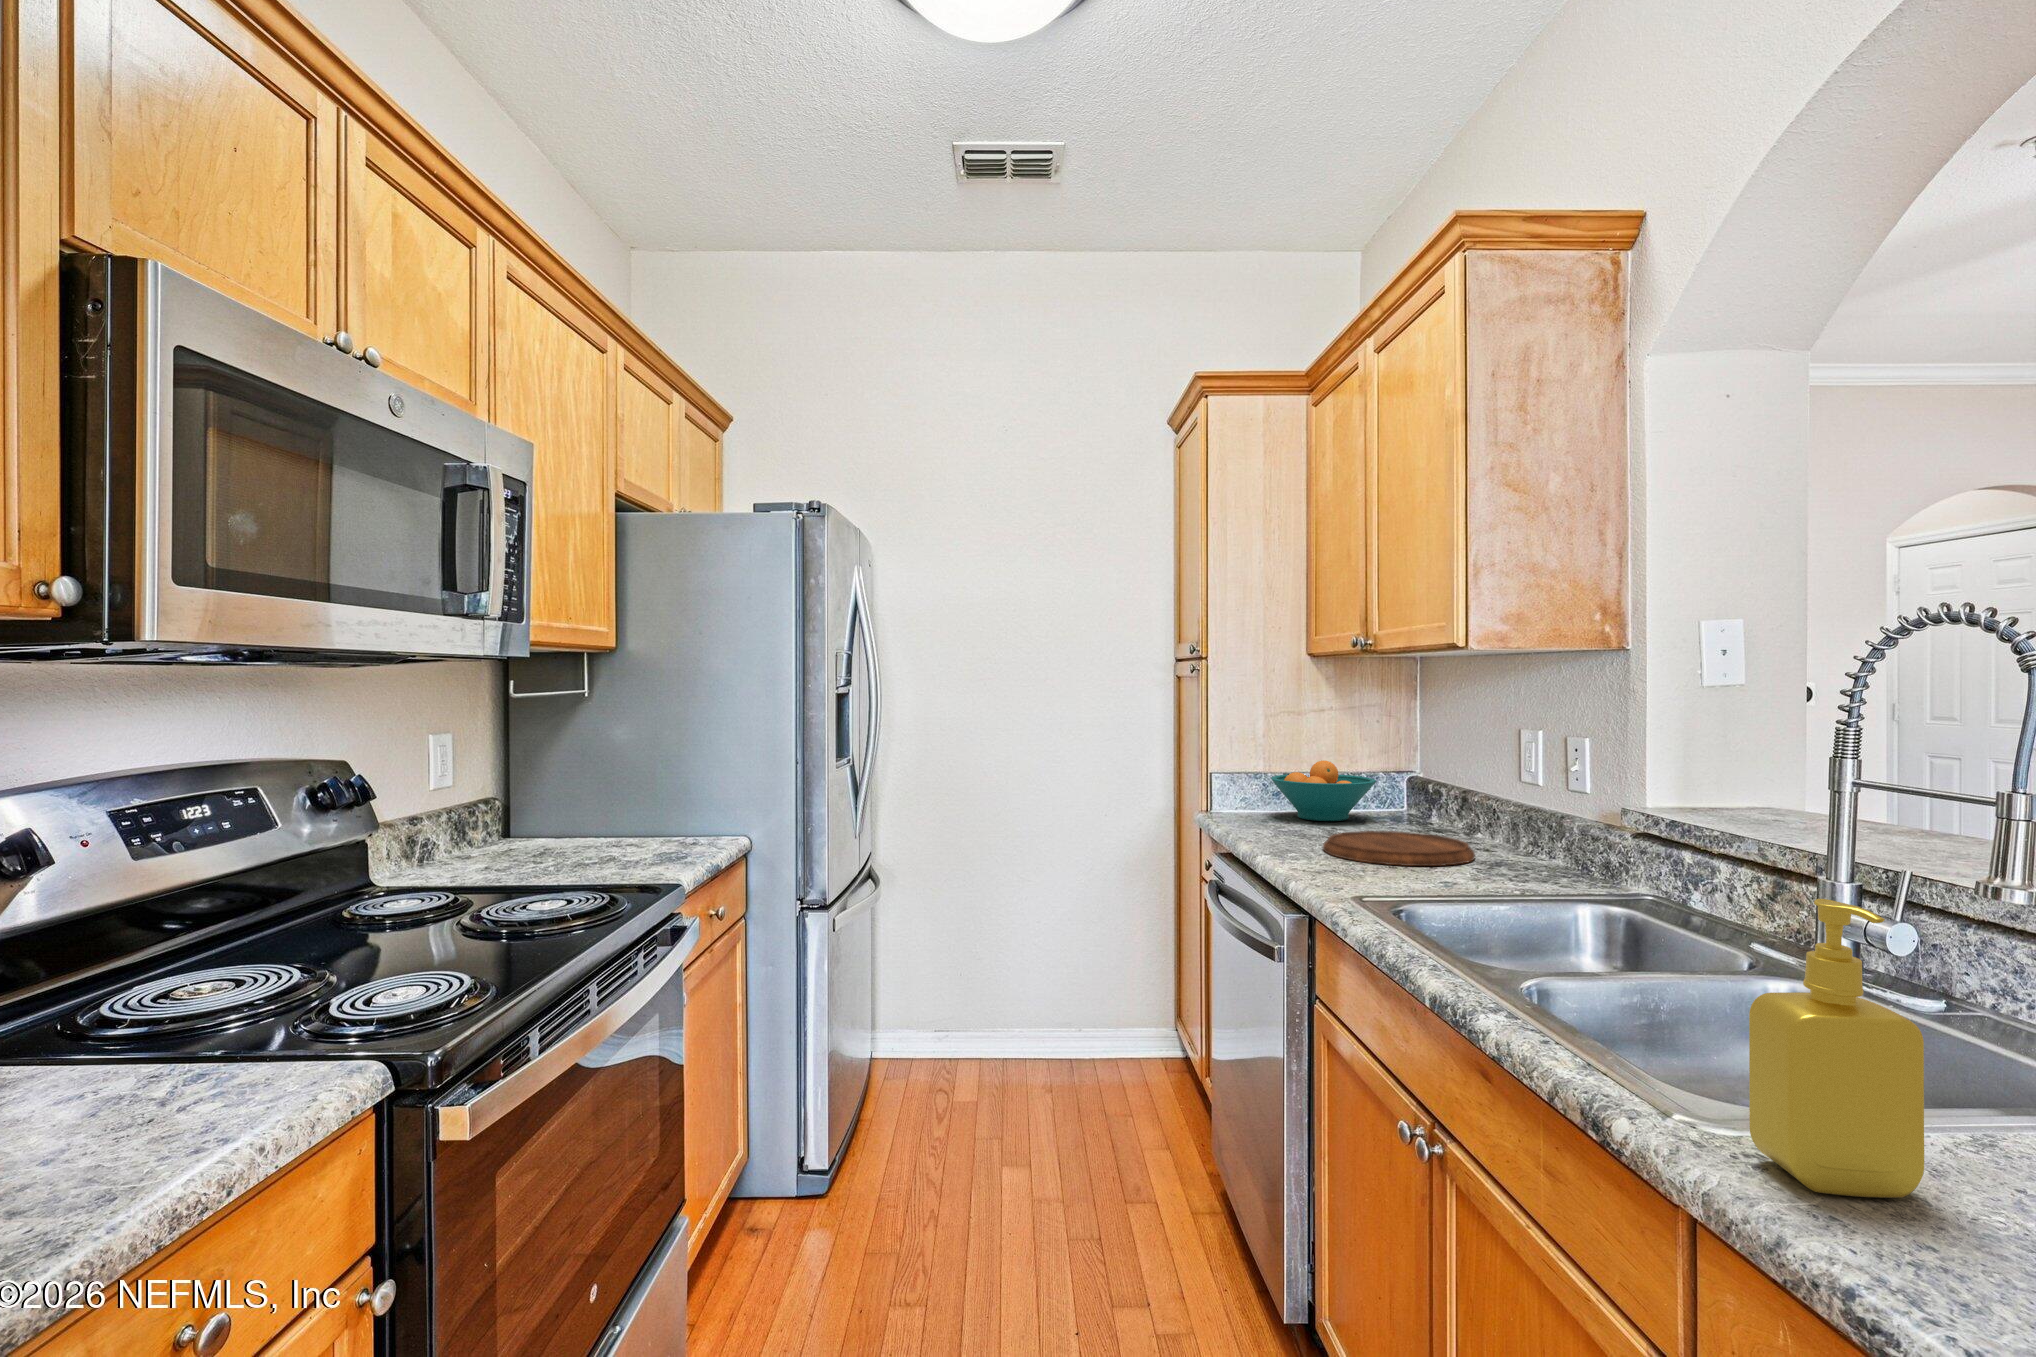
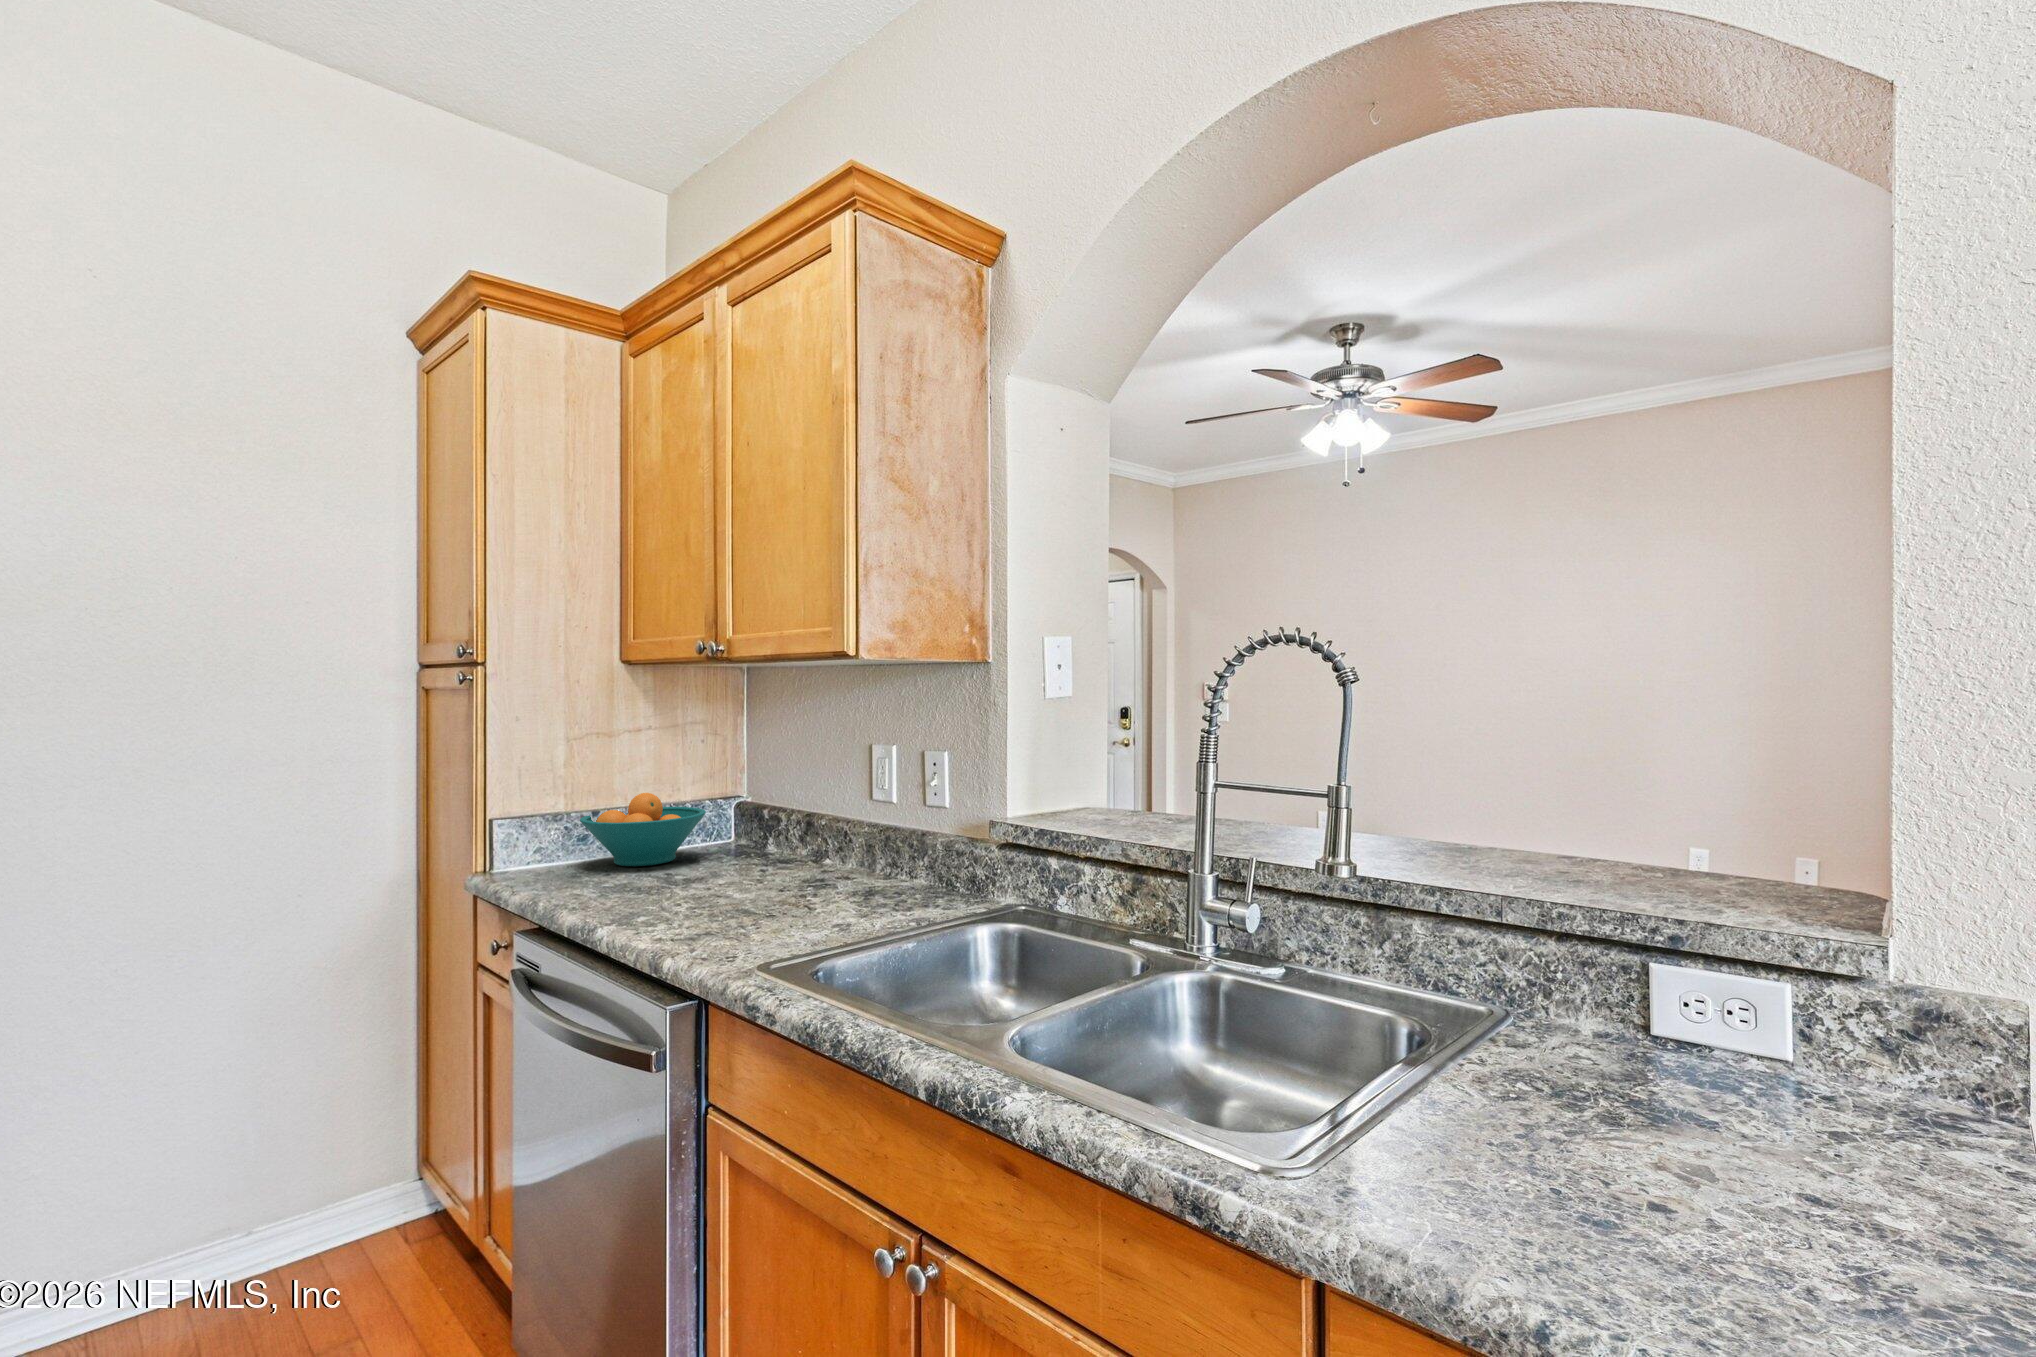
cutting board: present [1323,831,1475,866] -> none [674,868,841,914]
soap dispenser: present [1749,899,1924,1198] -> none [1350,924,1480,1223]

